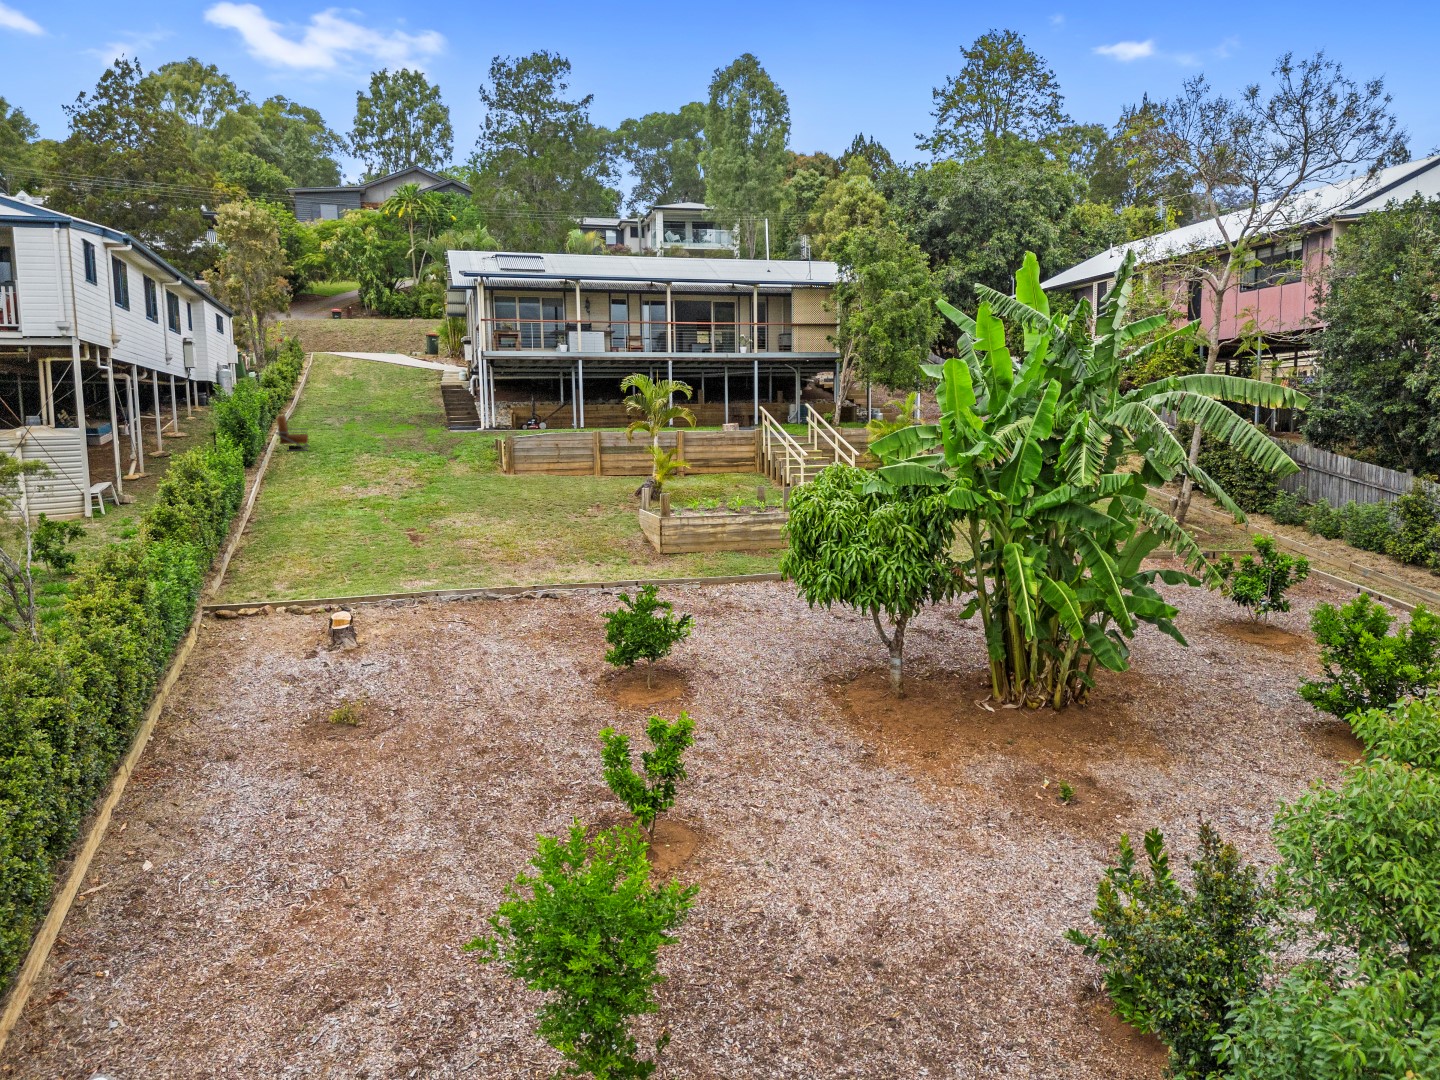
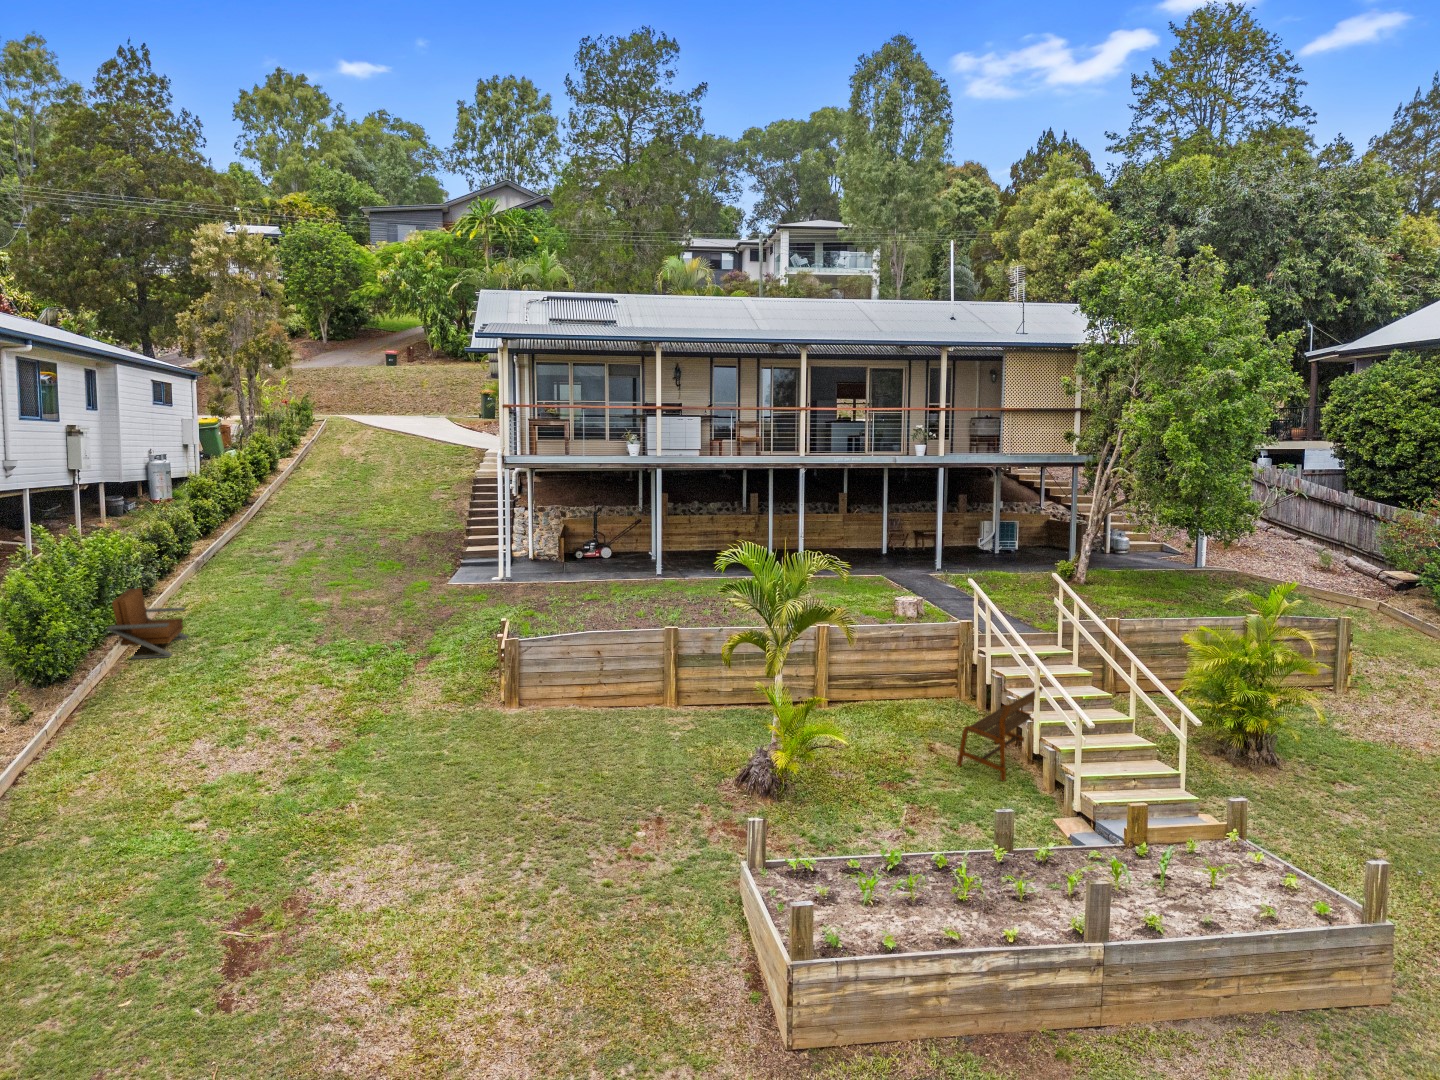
bench: none [737,432,778,473] -> present [957,686,1042,781]

